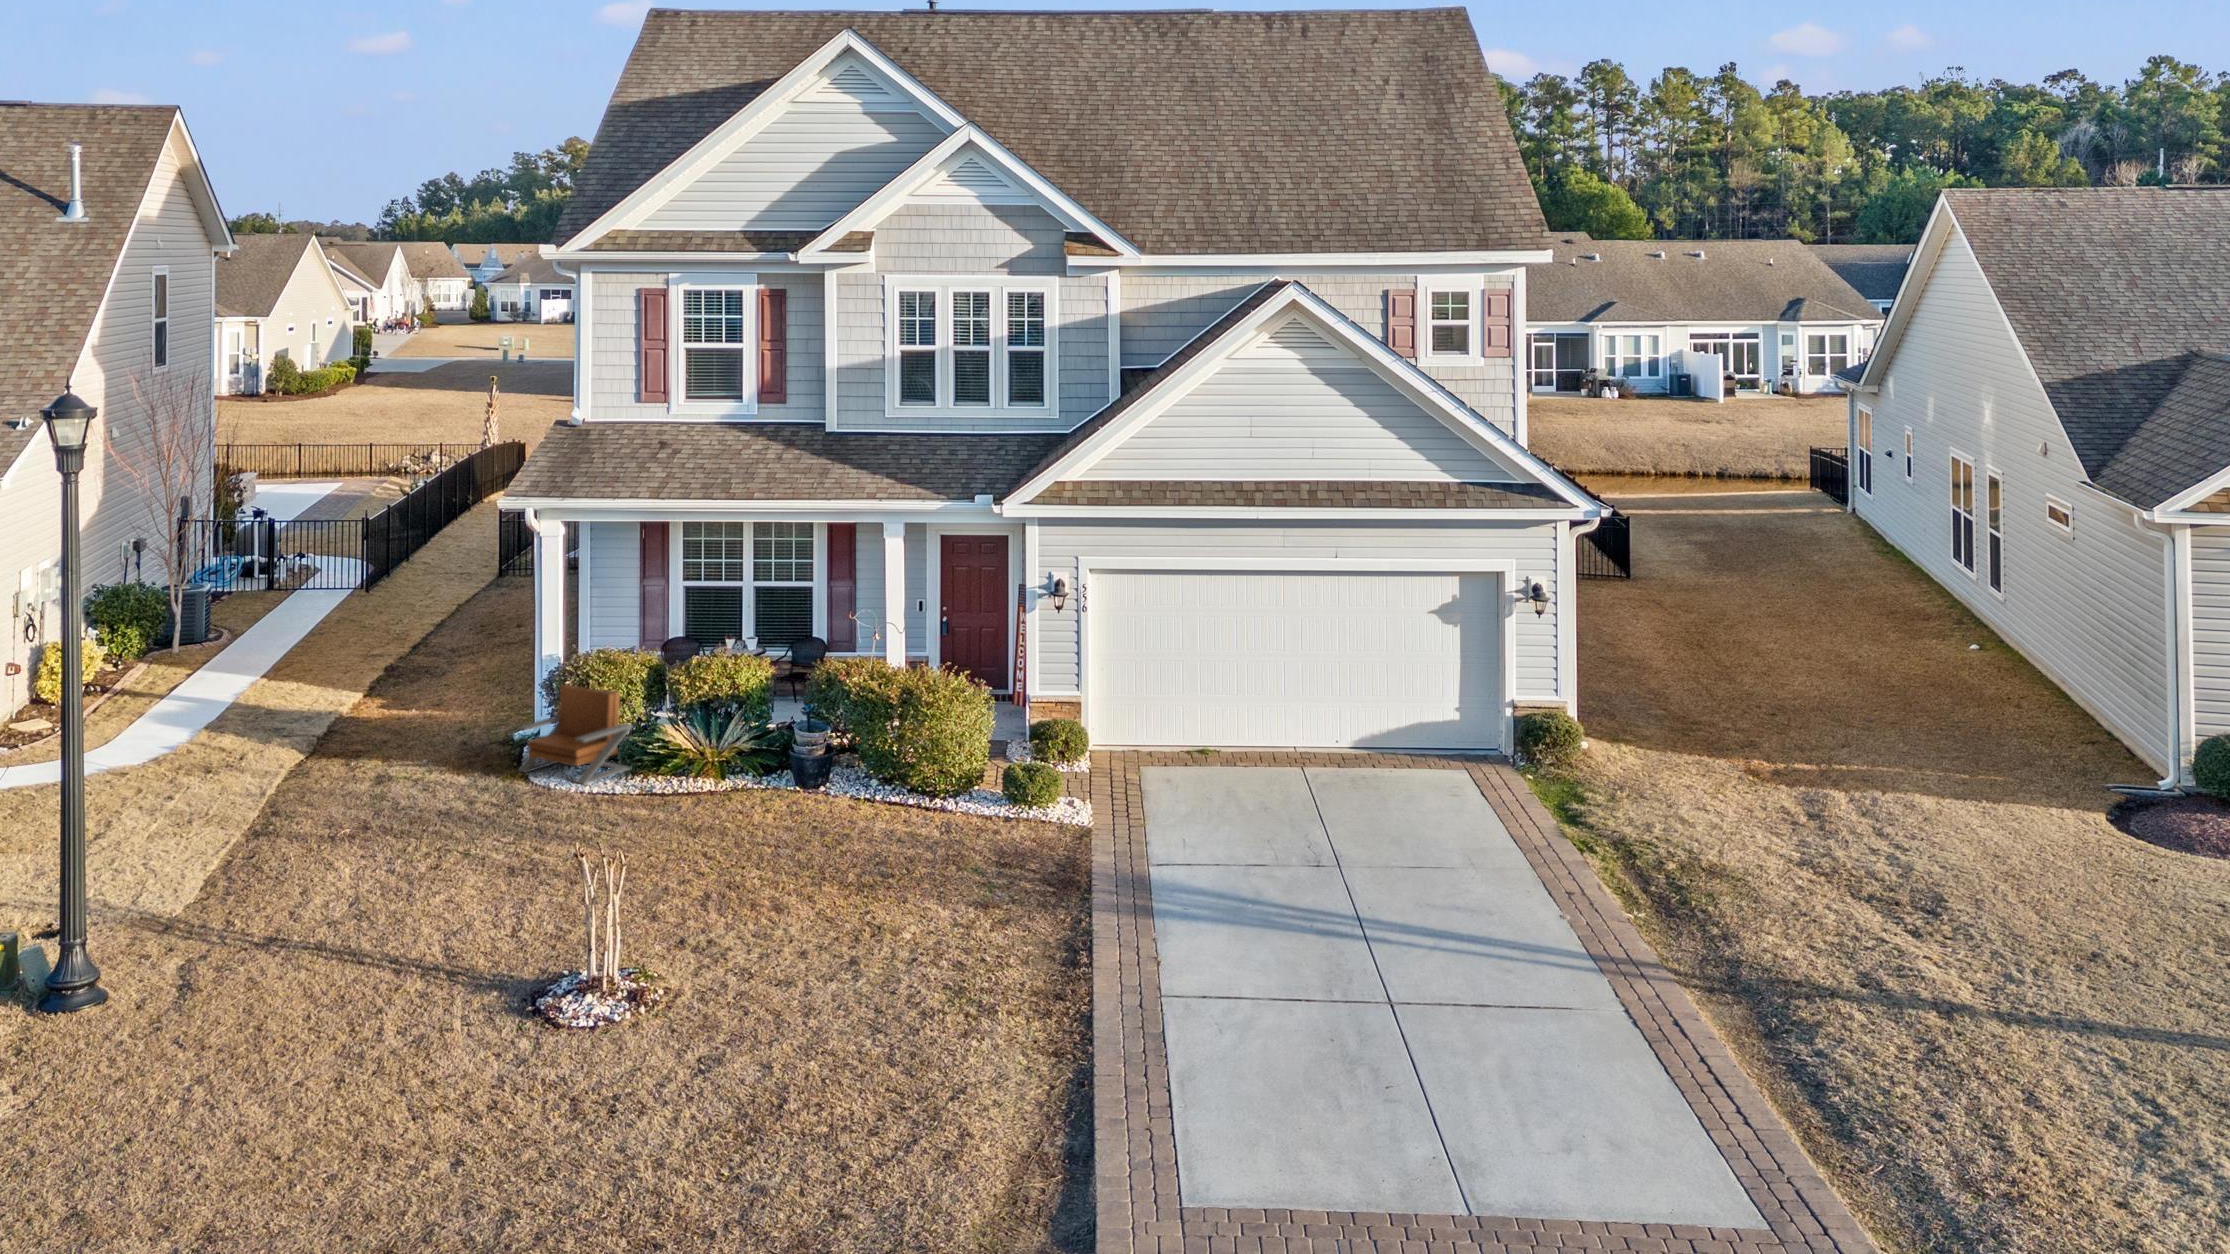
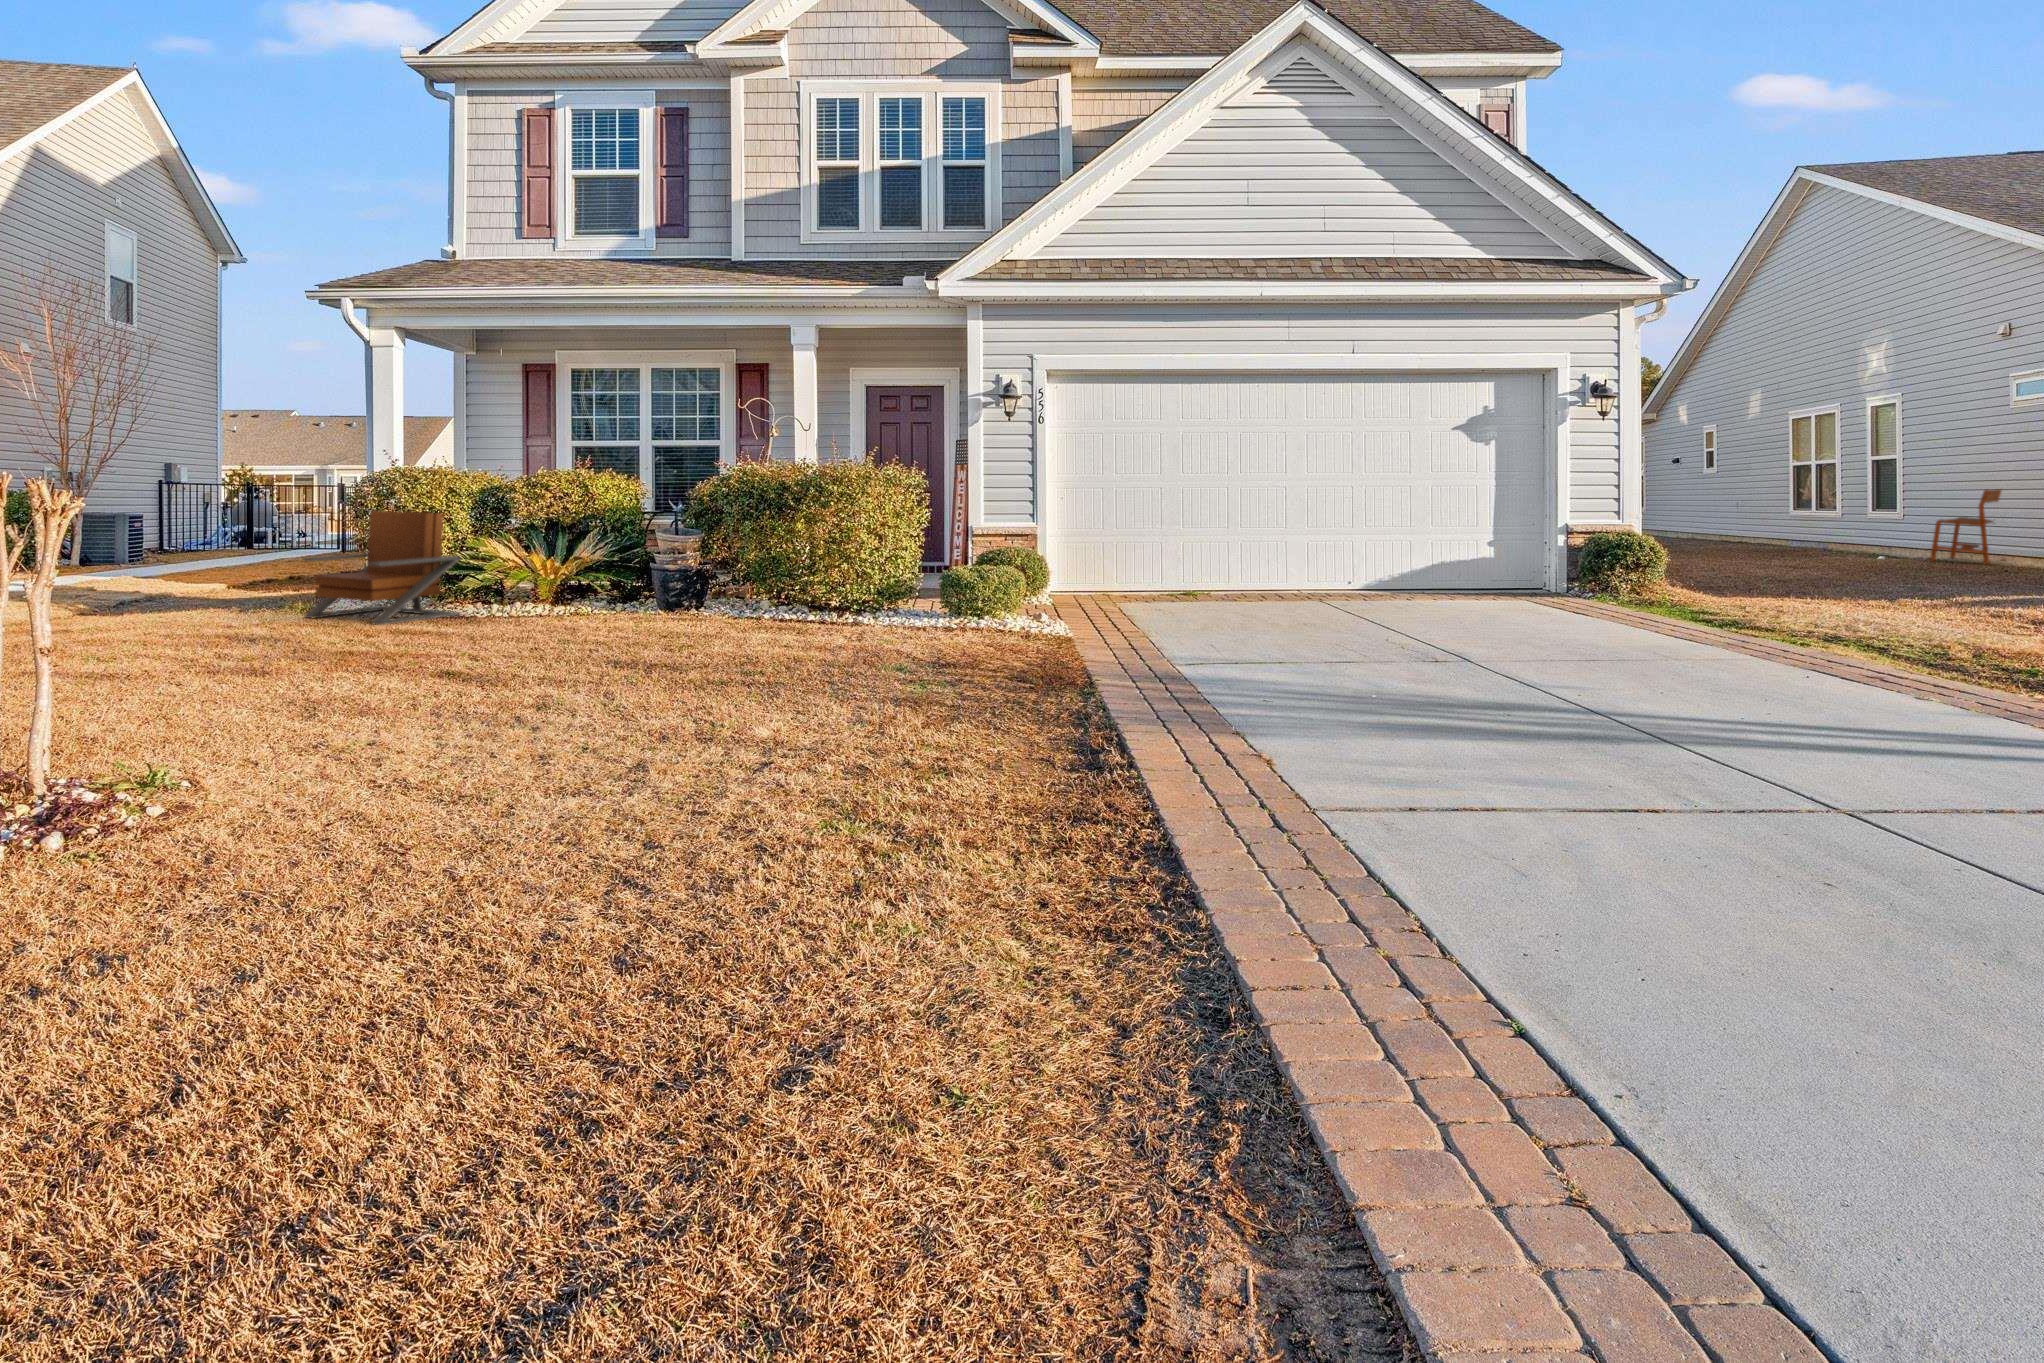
bench: none [1908,620,1986,695] -> present [1930,489,2006,564]

